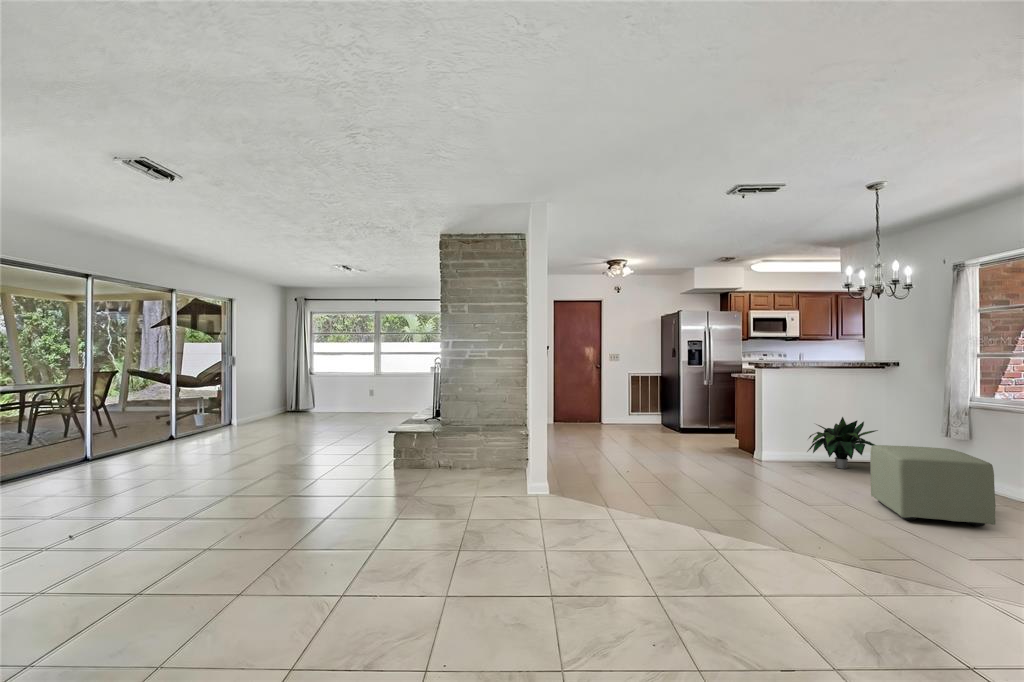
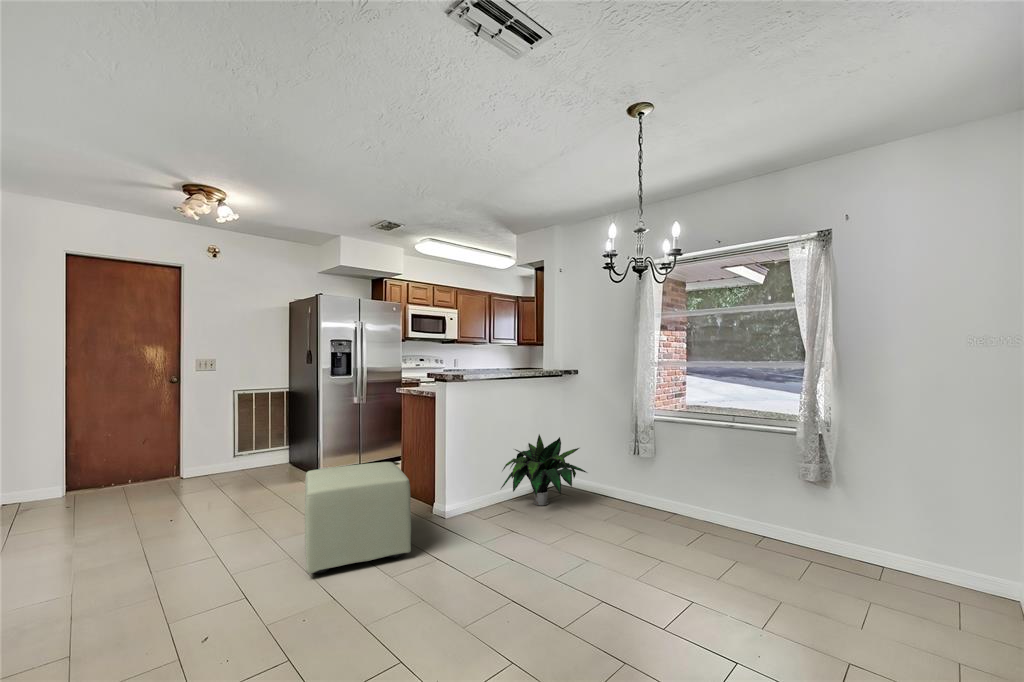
ottoman: present [870,445,996,527] -> present [305,462,411,574]

